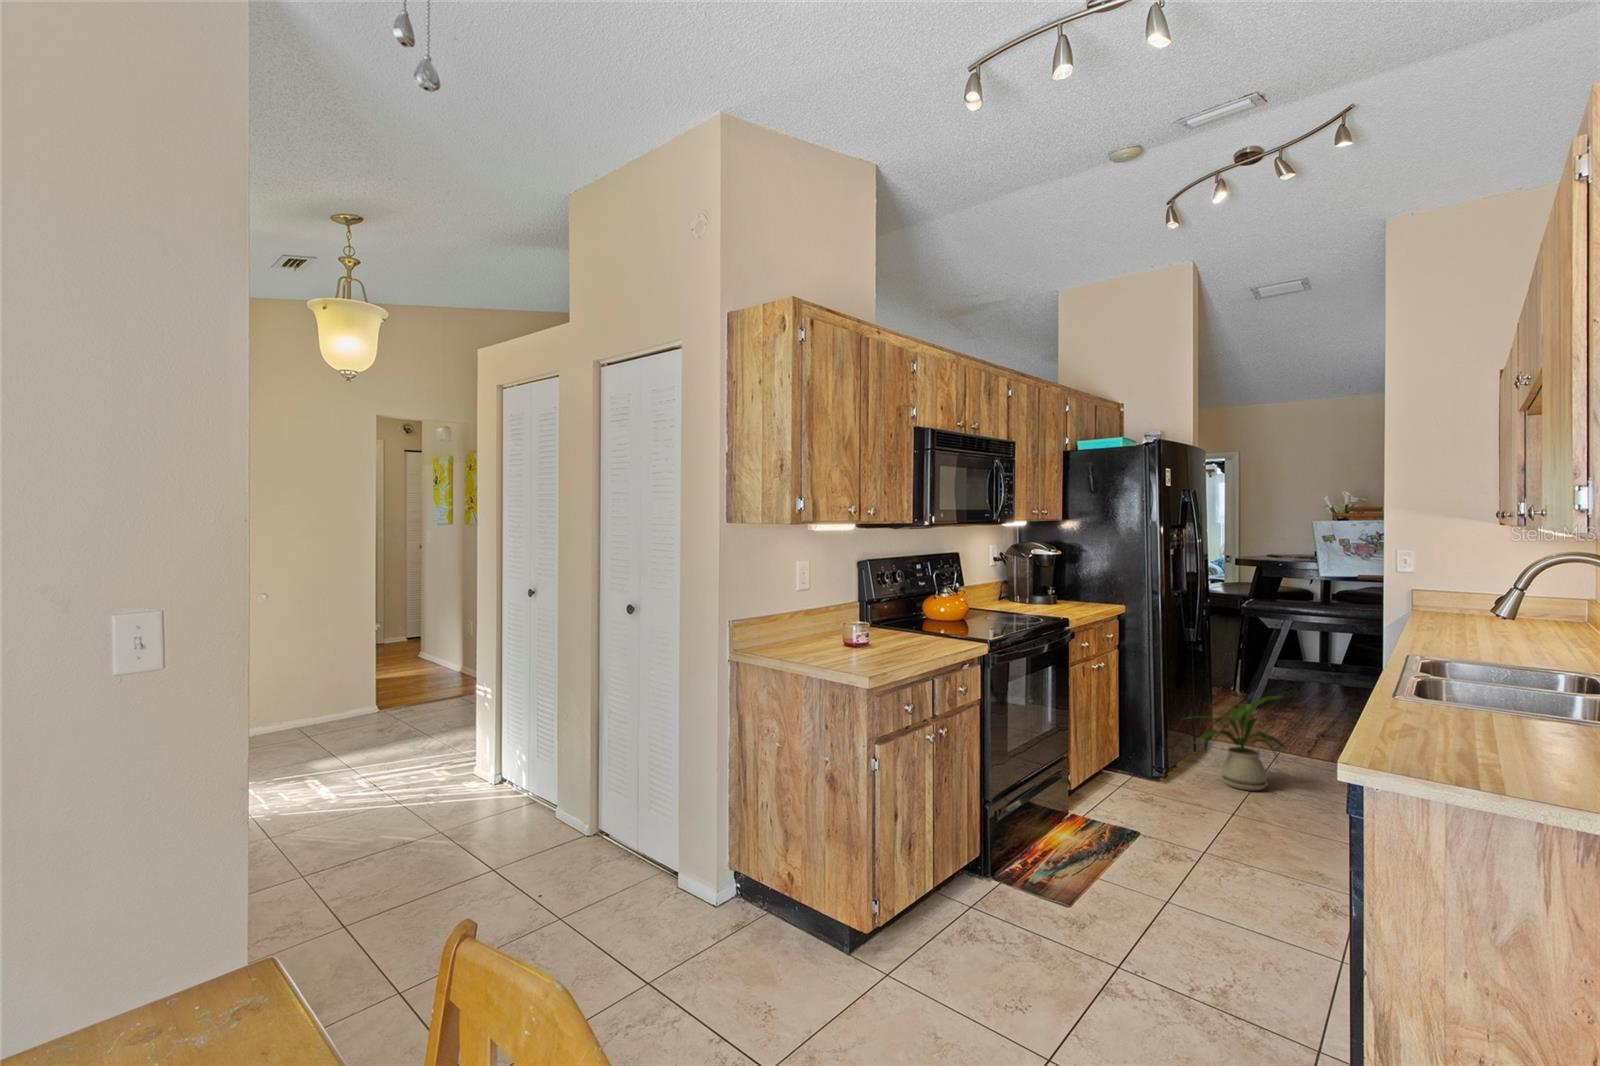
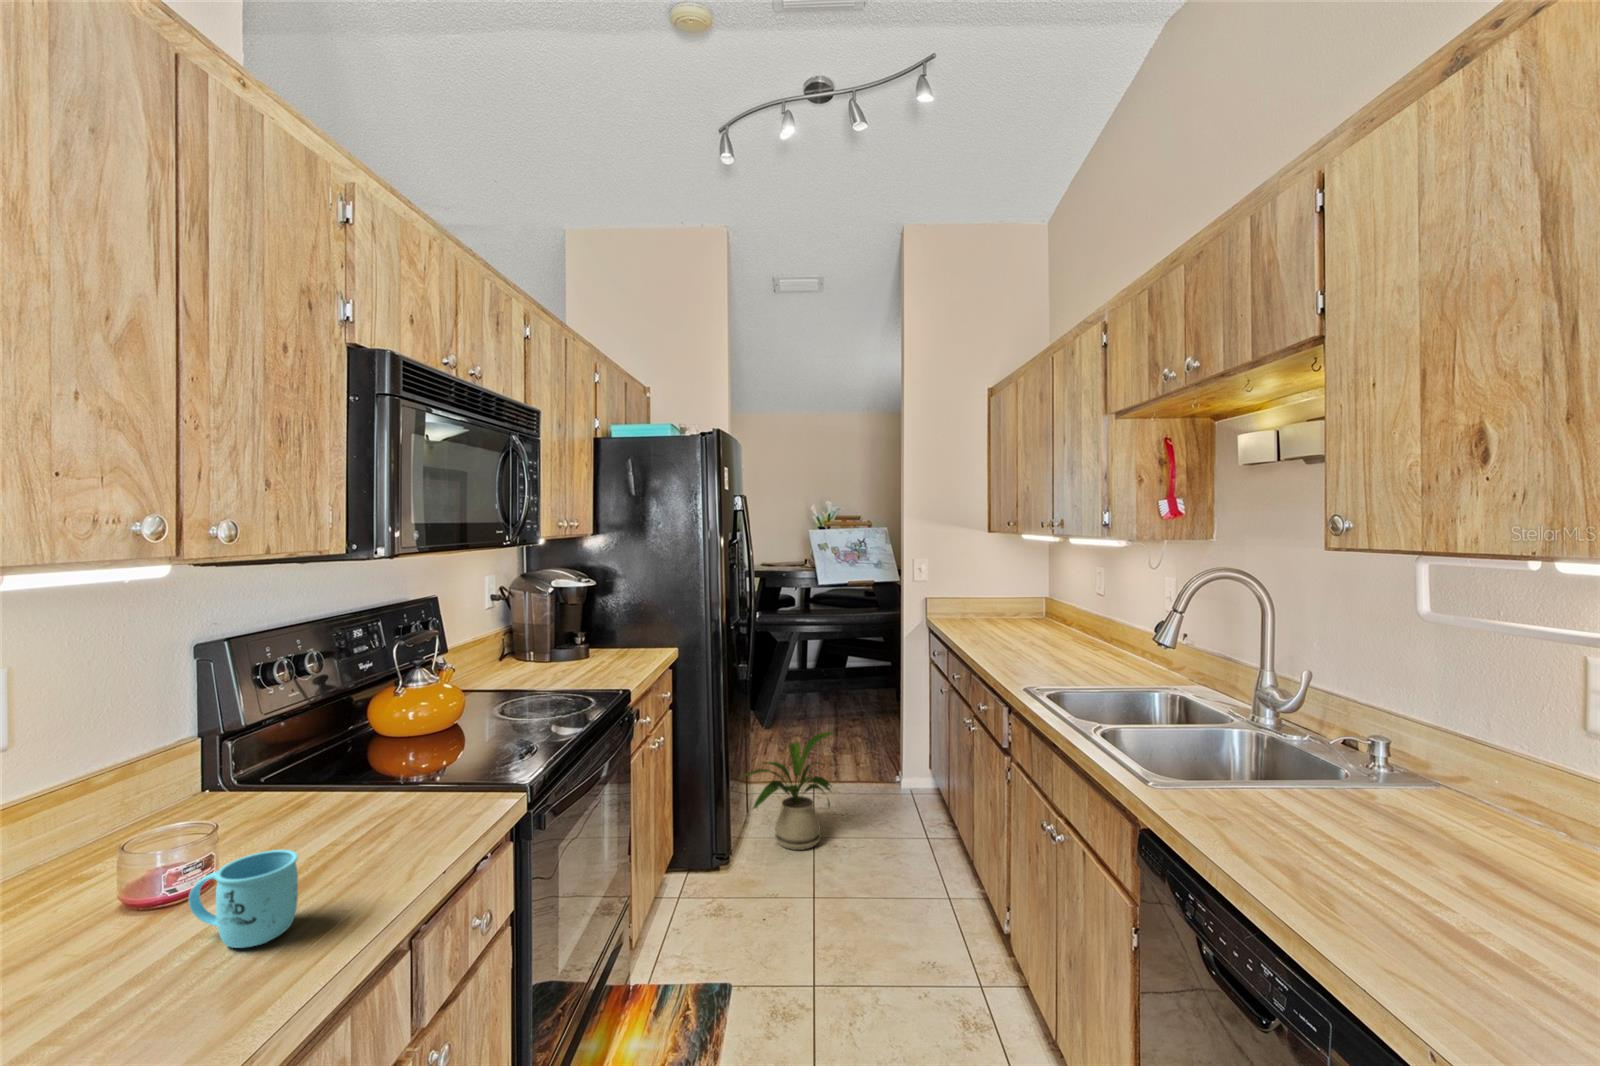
mug: none [864,628,895,656] -> present [189,850,298,948]

